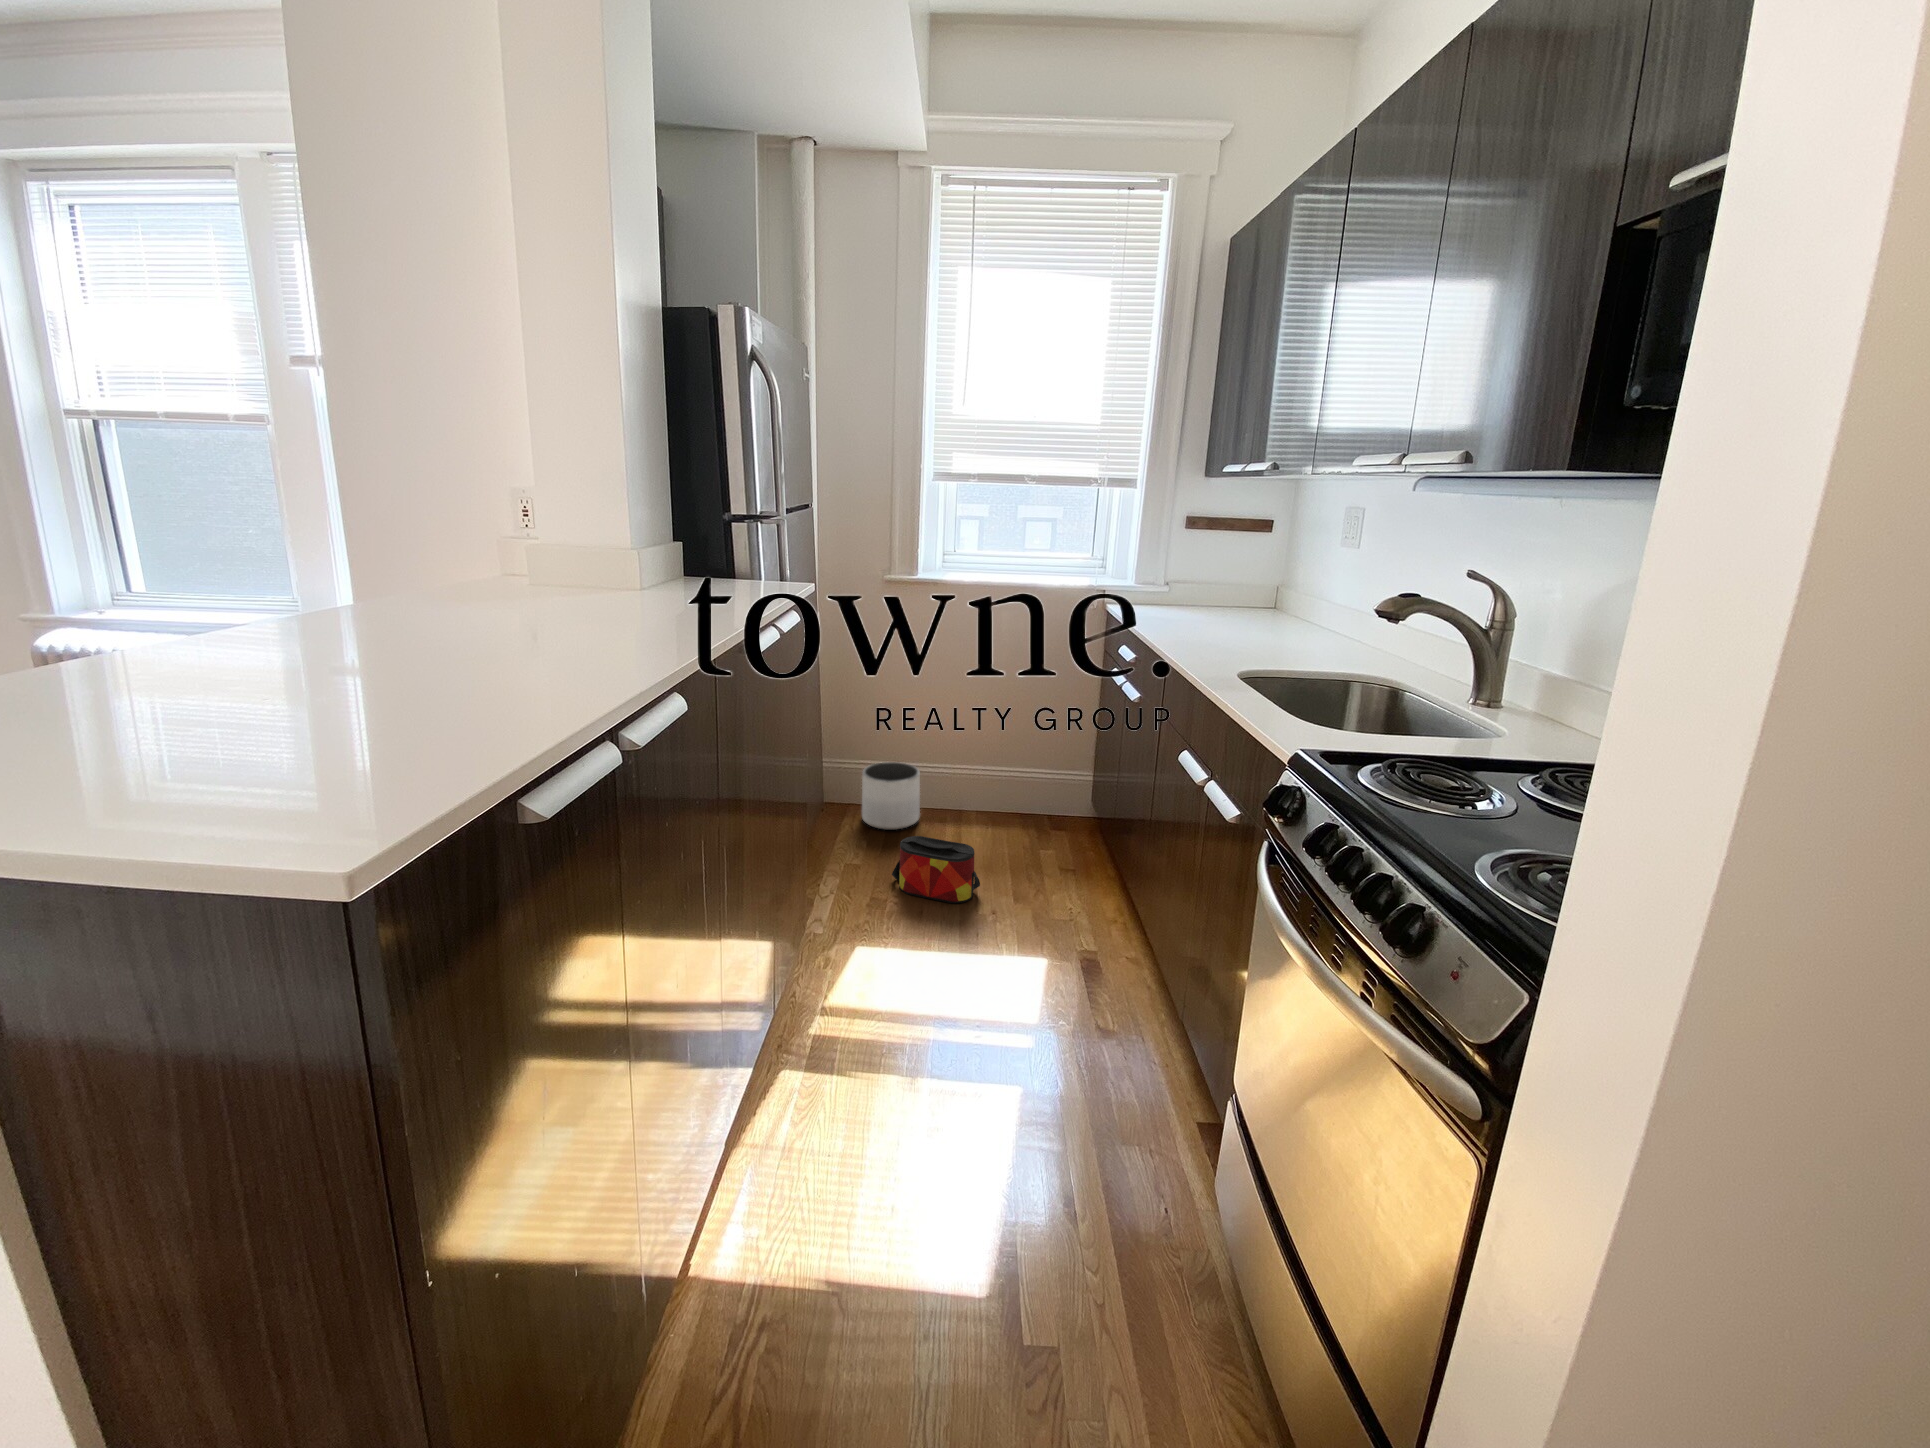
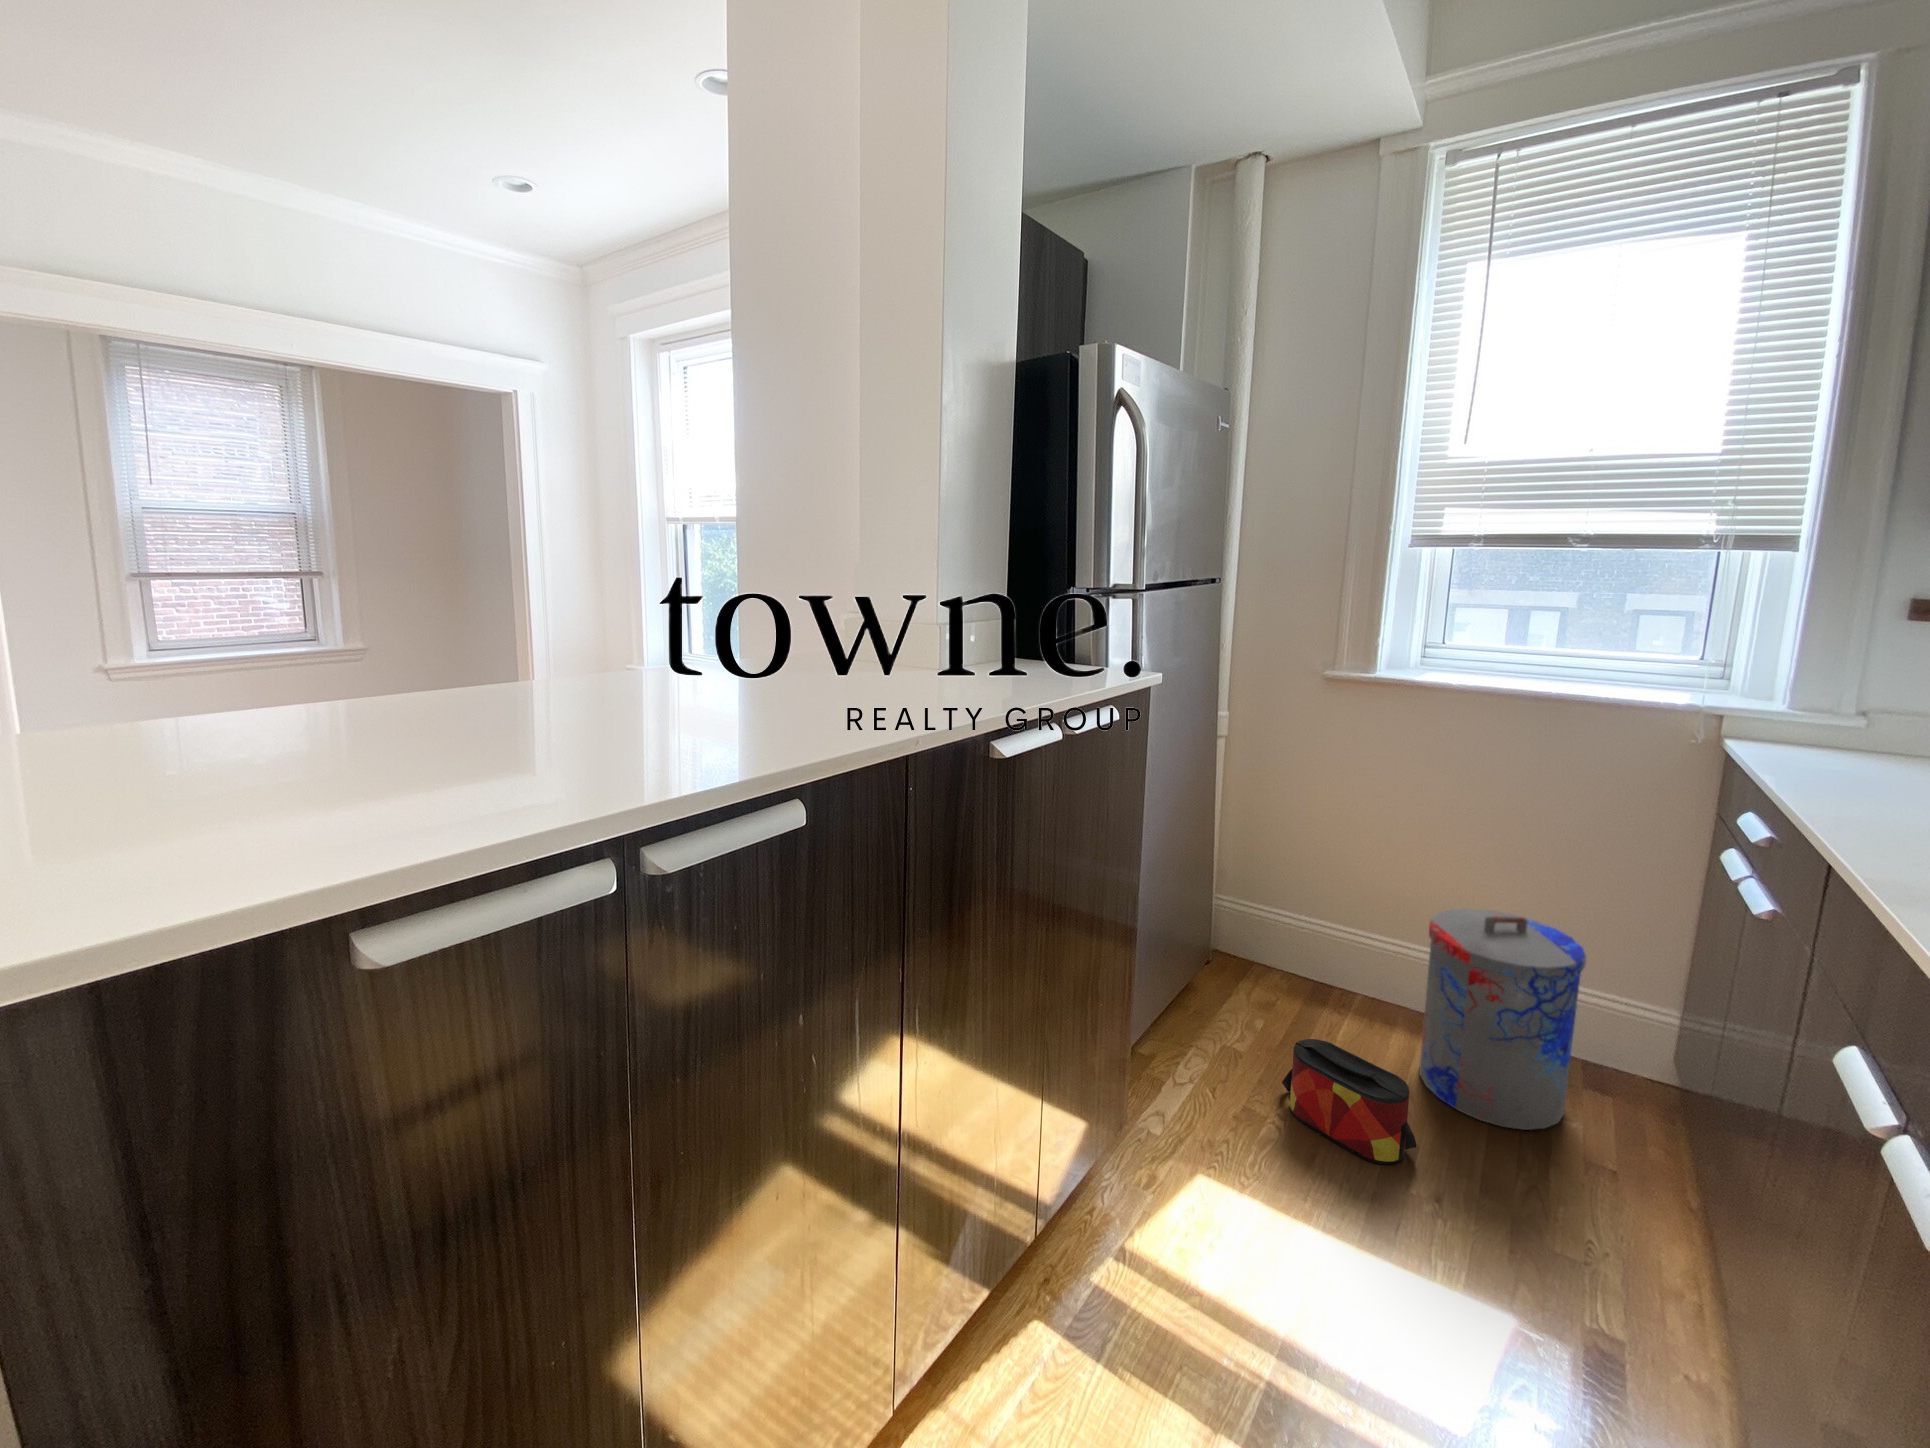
trash can: none [967,727,1054,863] -> present [1419,909,1586,1130]
planter: present [862,762,920,830] -> none [1269,918,1358,1017]

